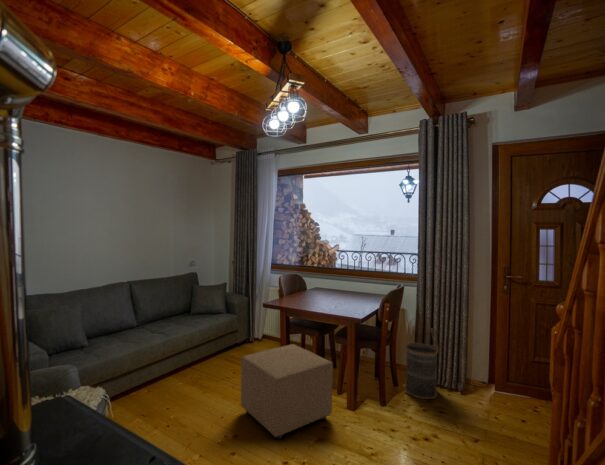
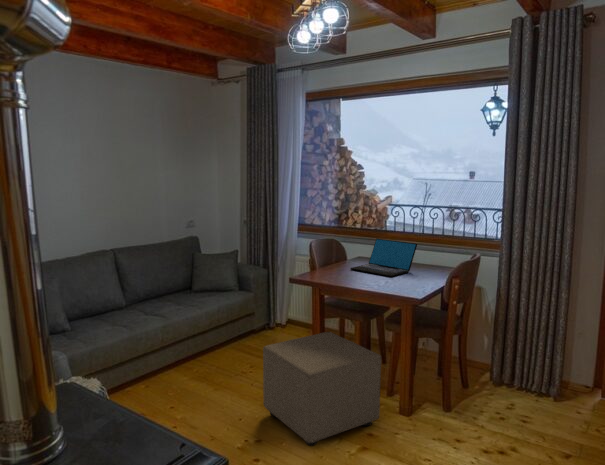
laptop: none [309,274,358,302] -> present [350,239,417,277]
basket: present [405,326,439,399] -> none [478,310,527,404]

